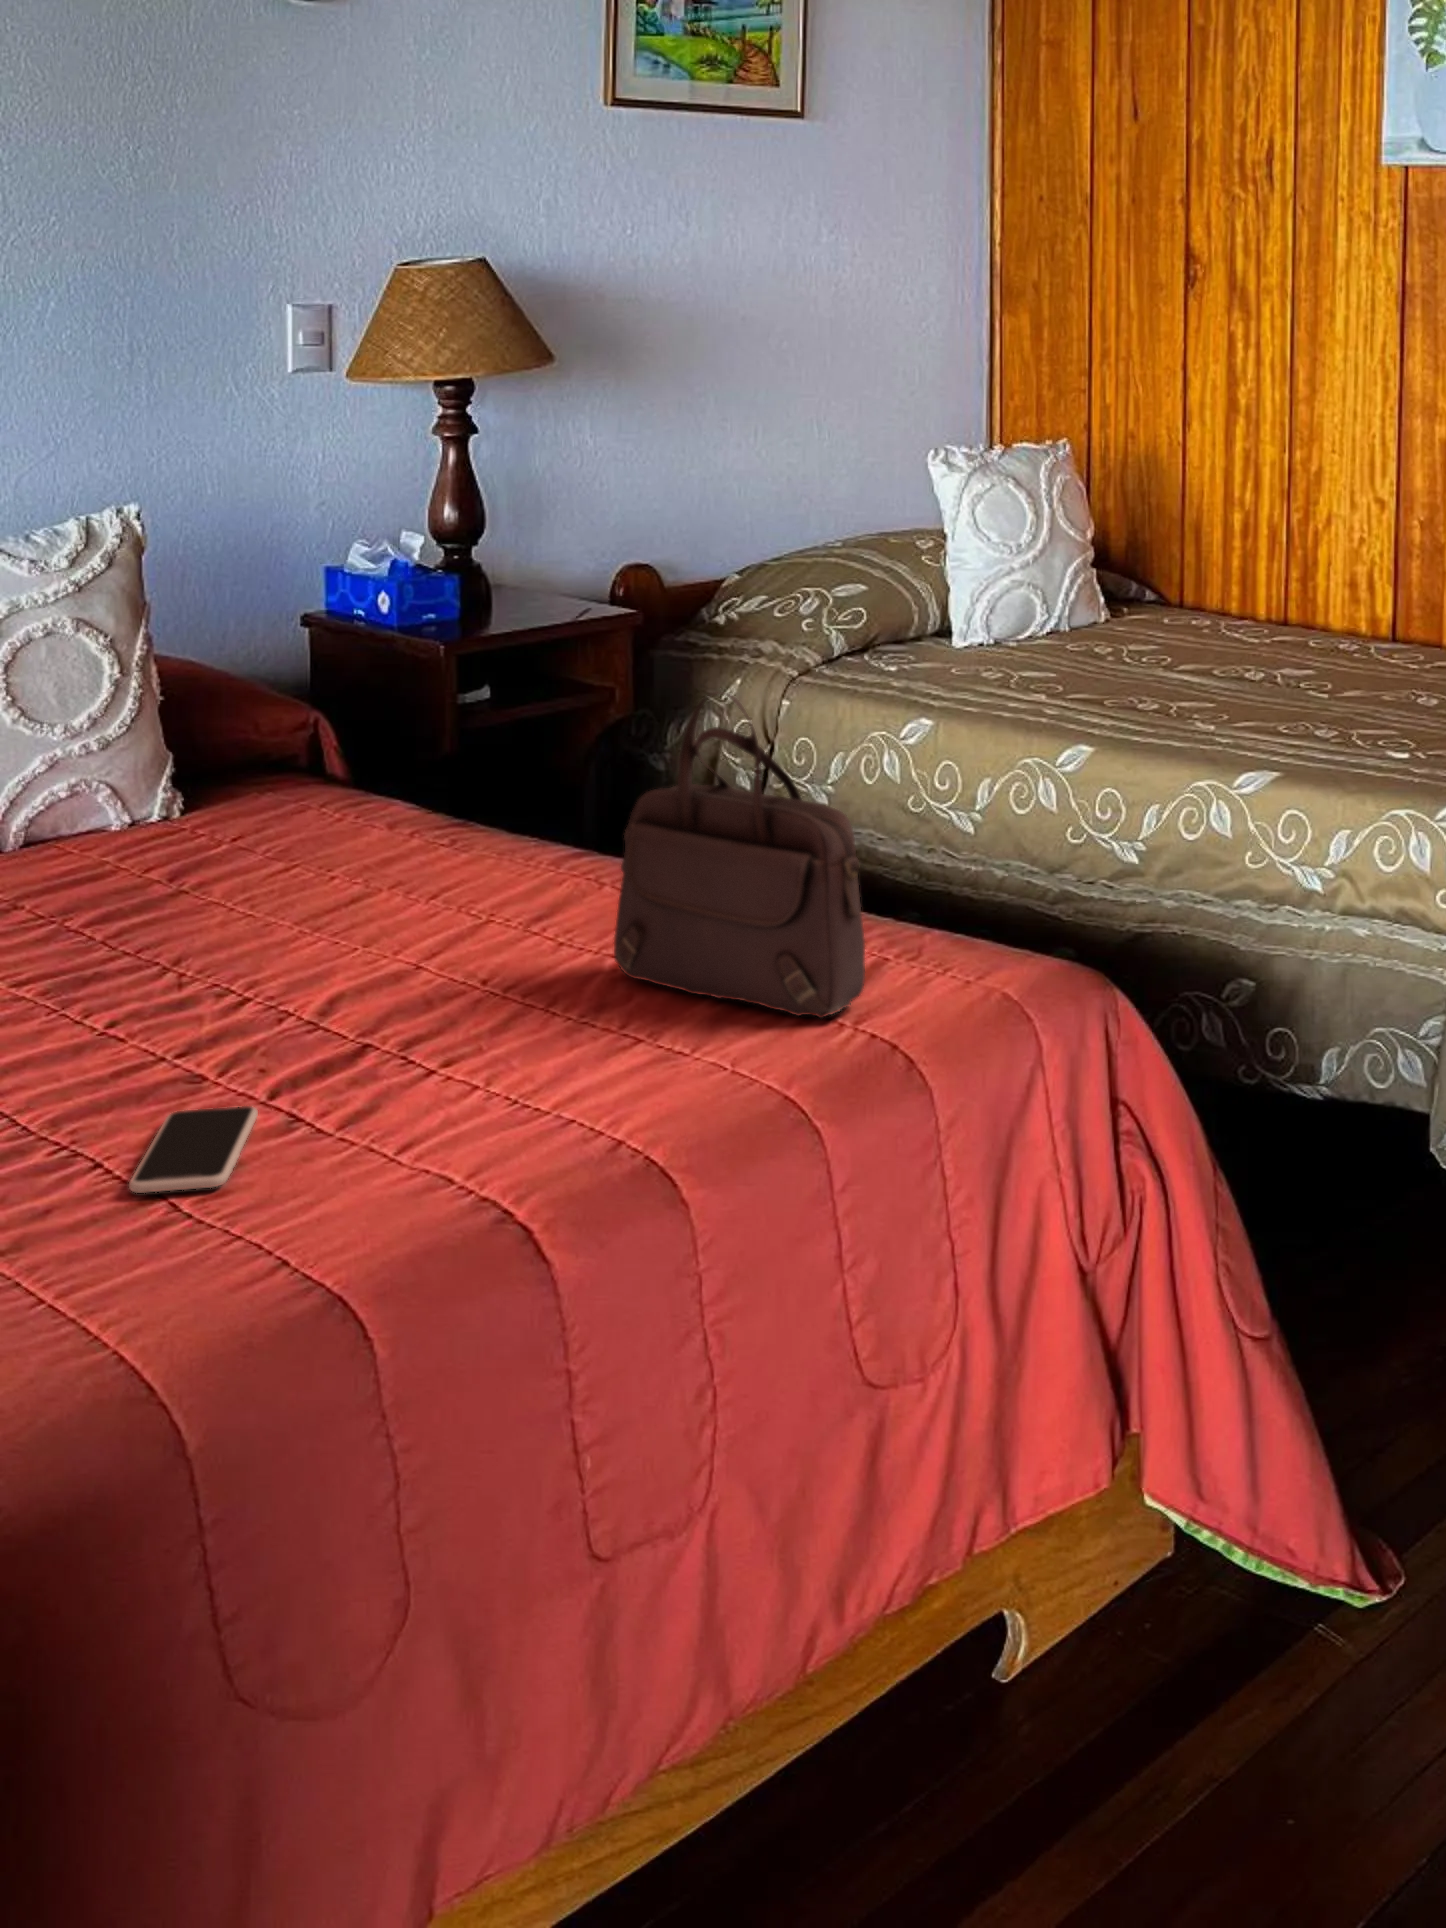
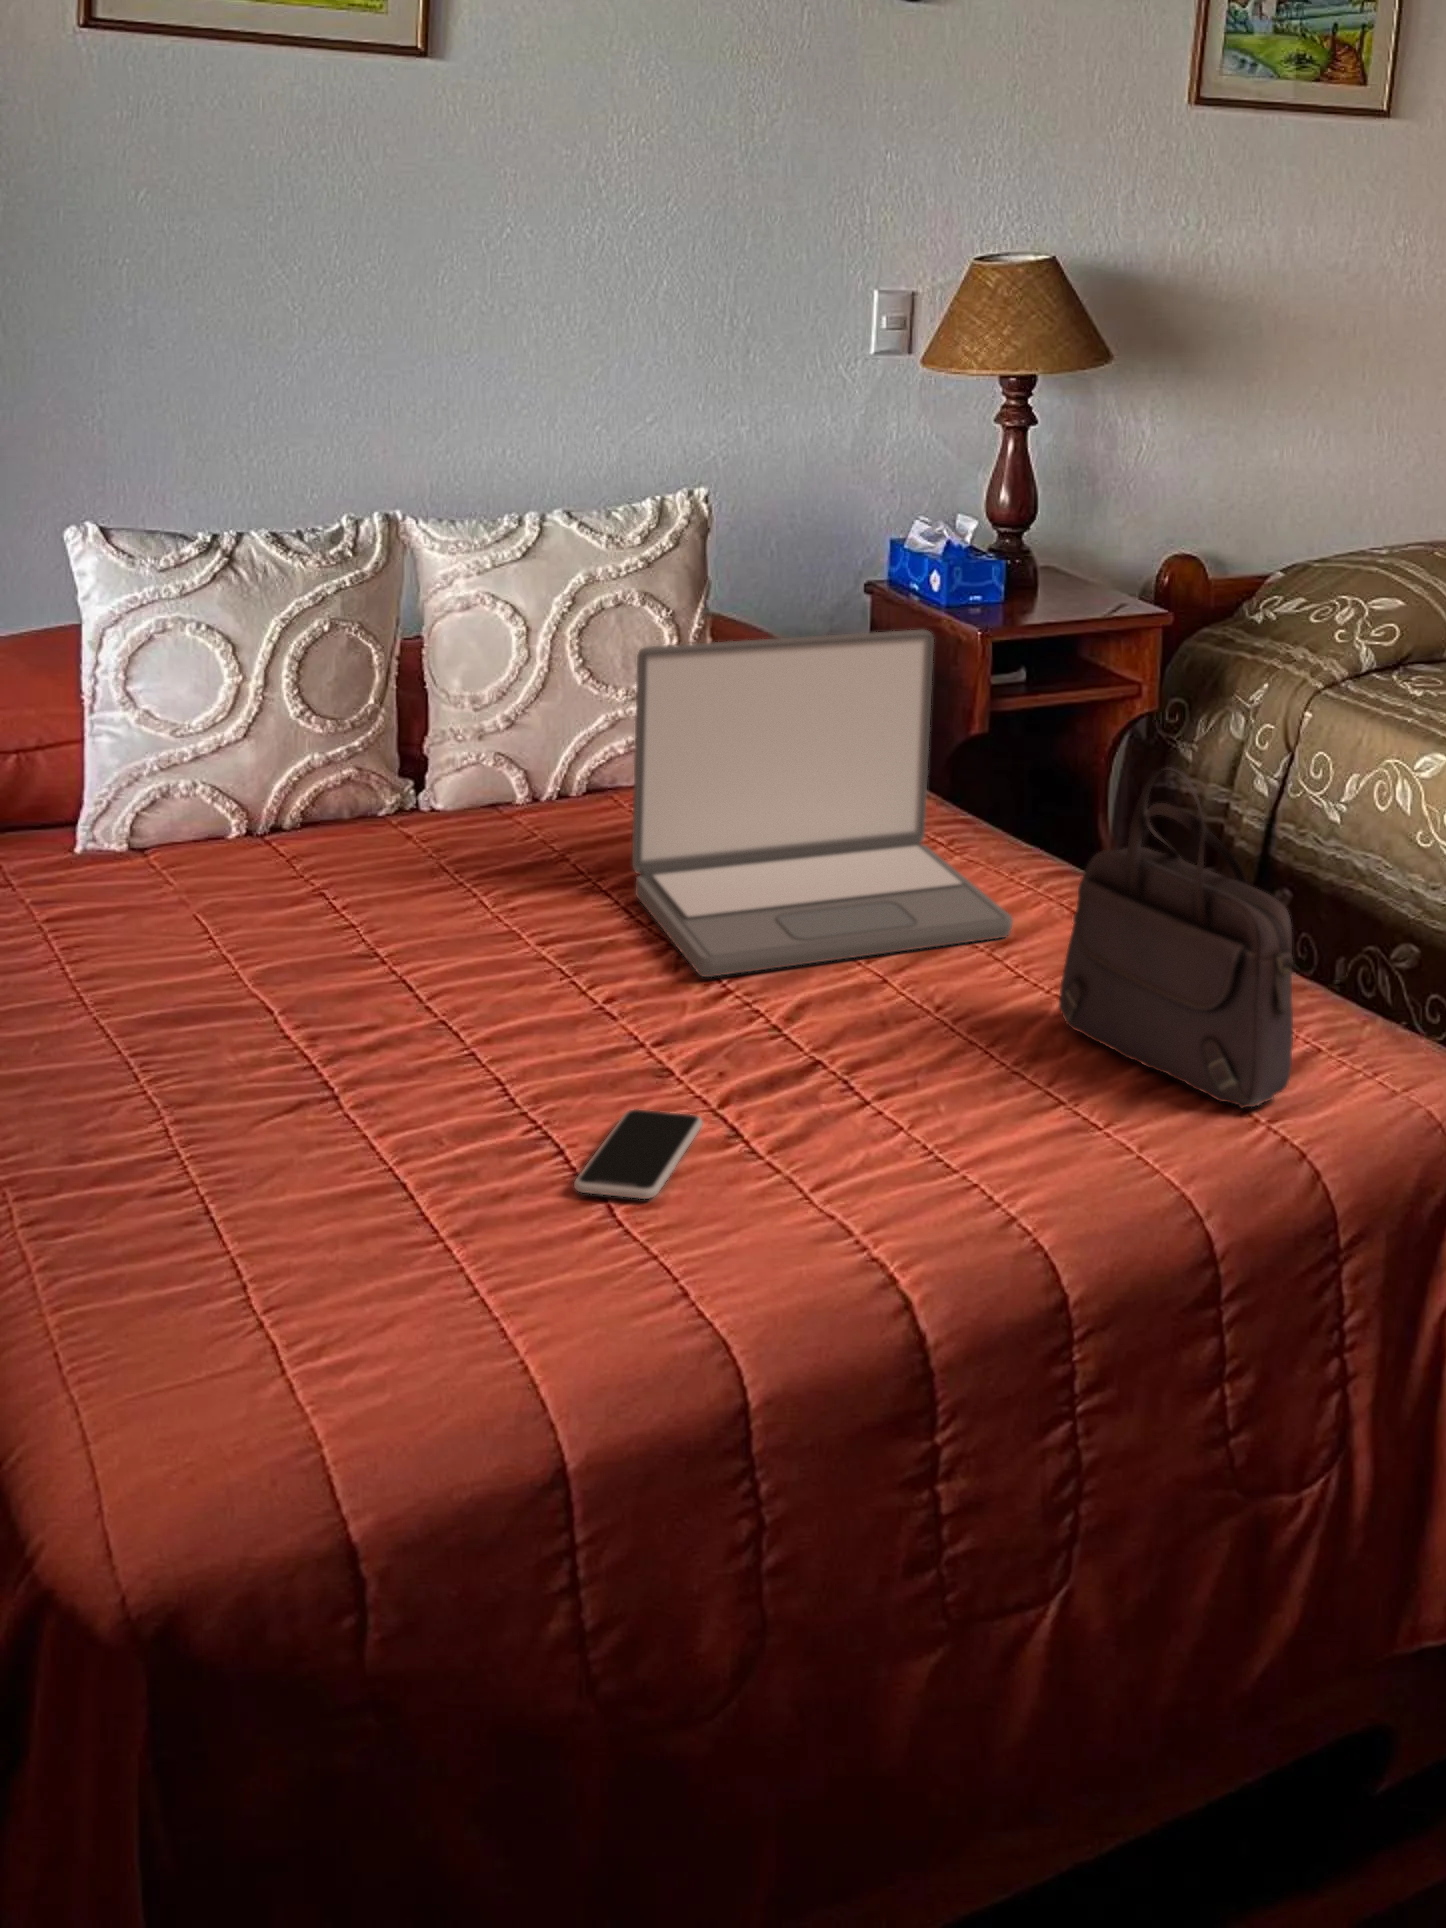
laptop: none [99,616,544,988] -> present [632,629,1012,977]

